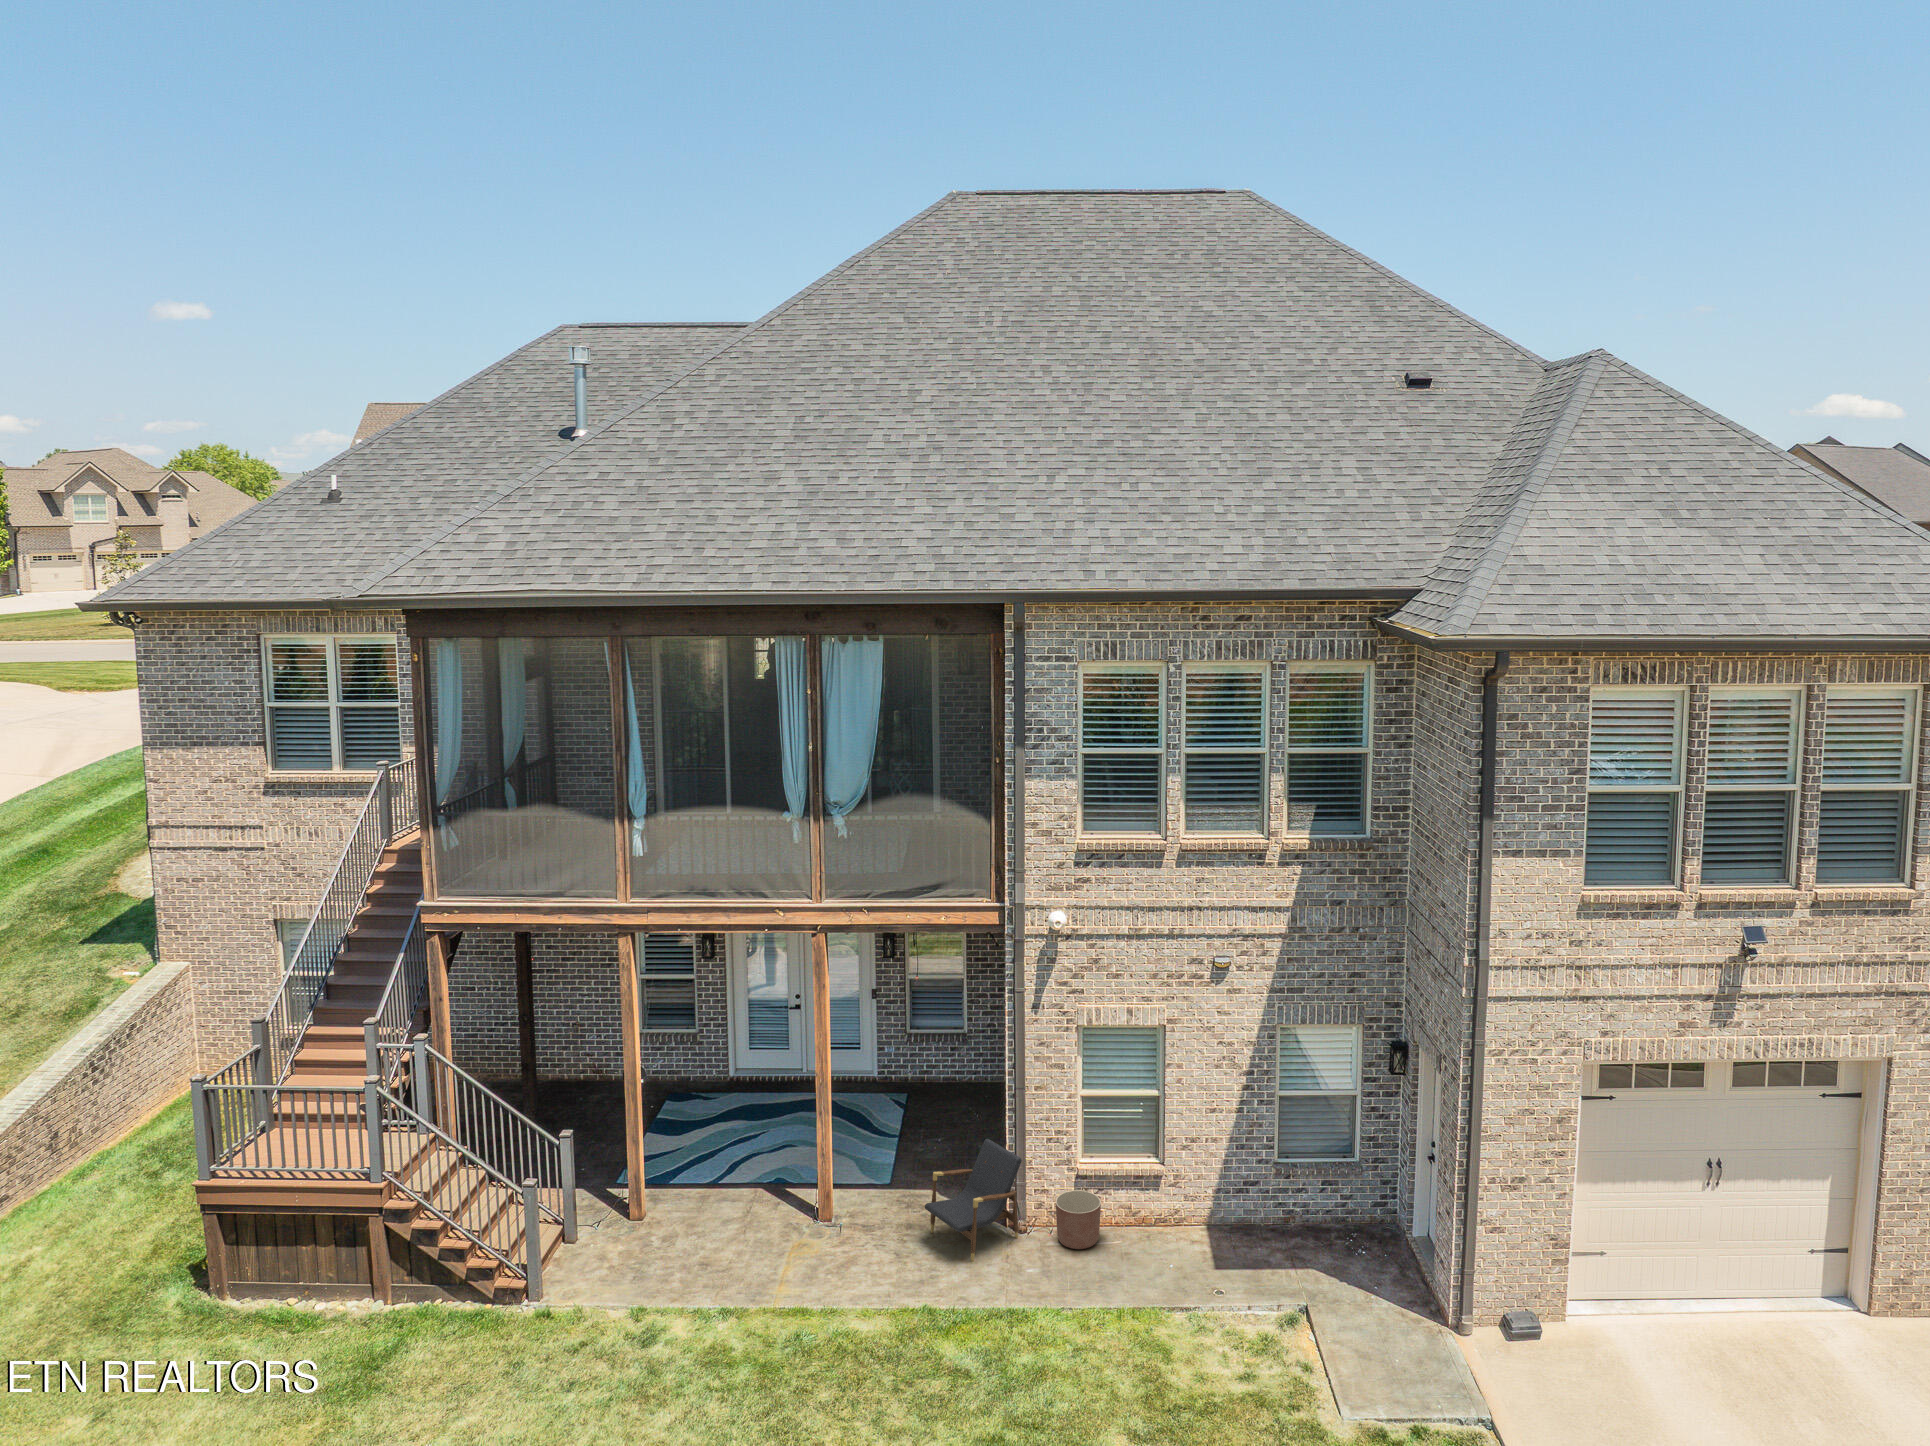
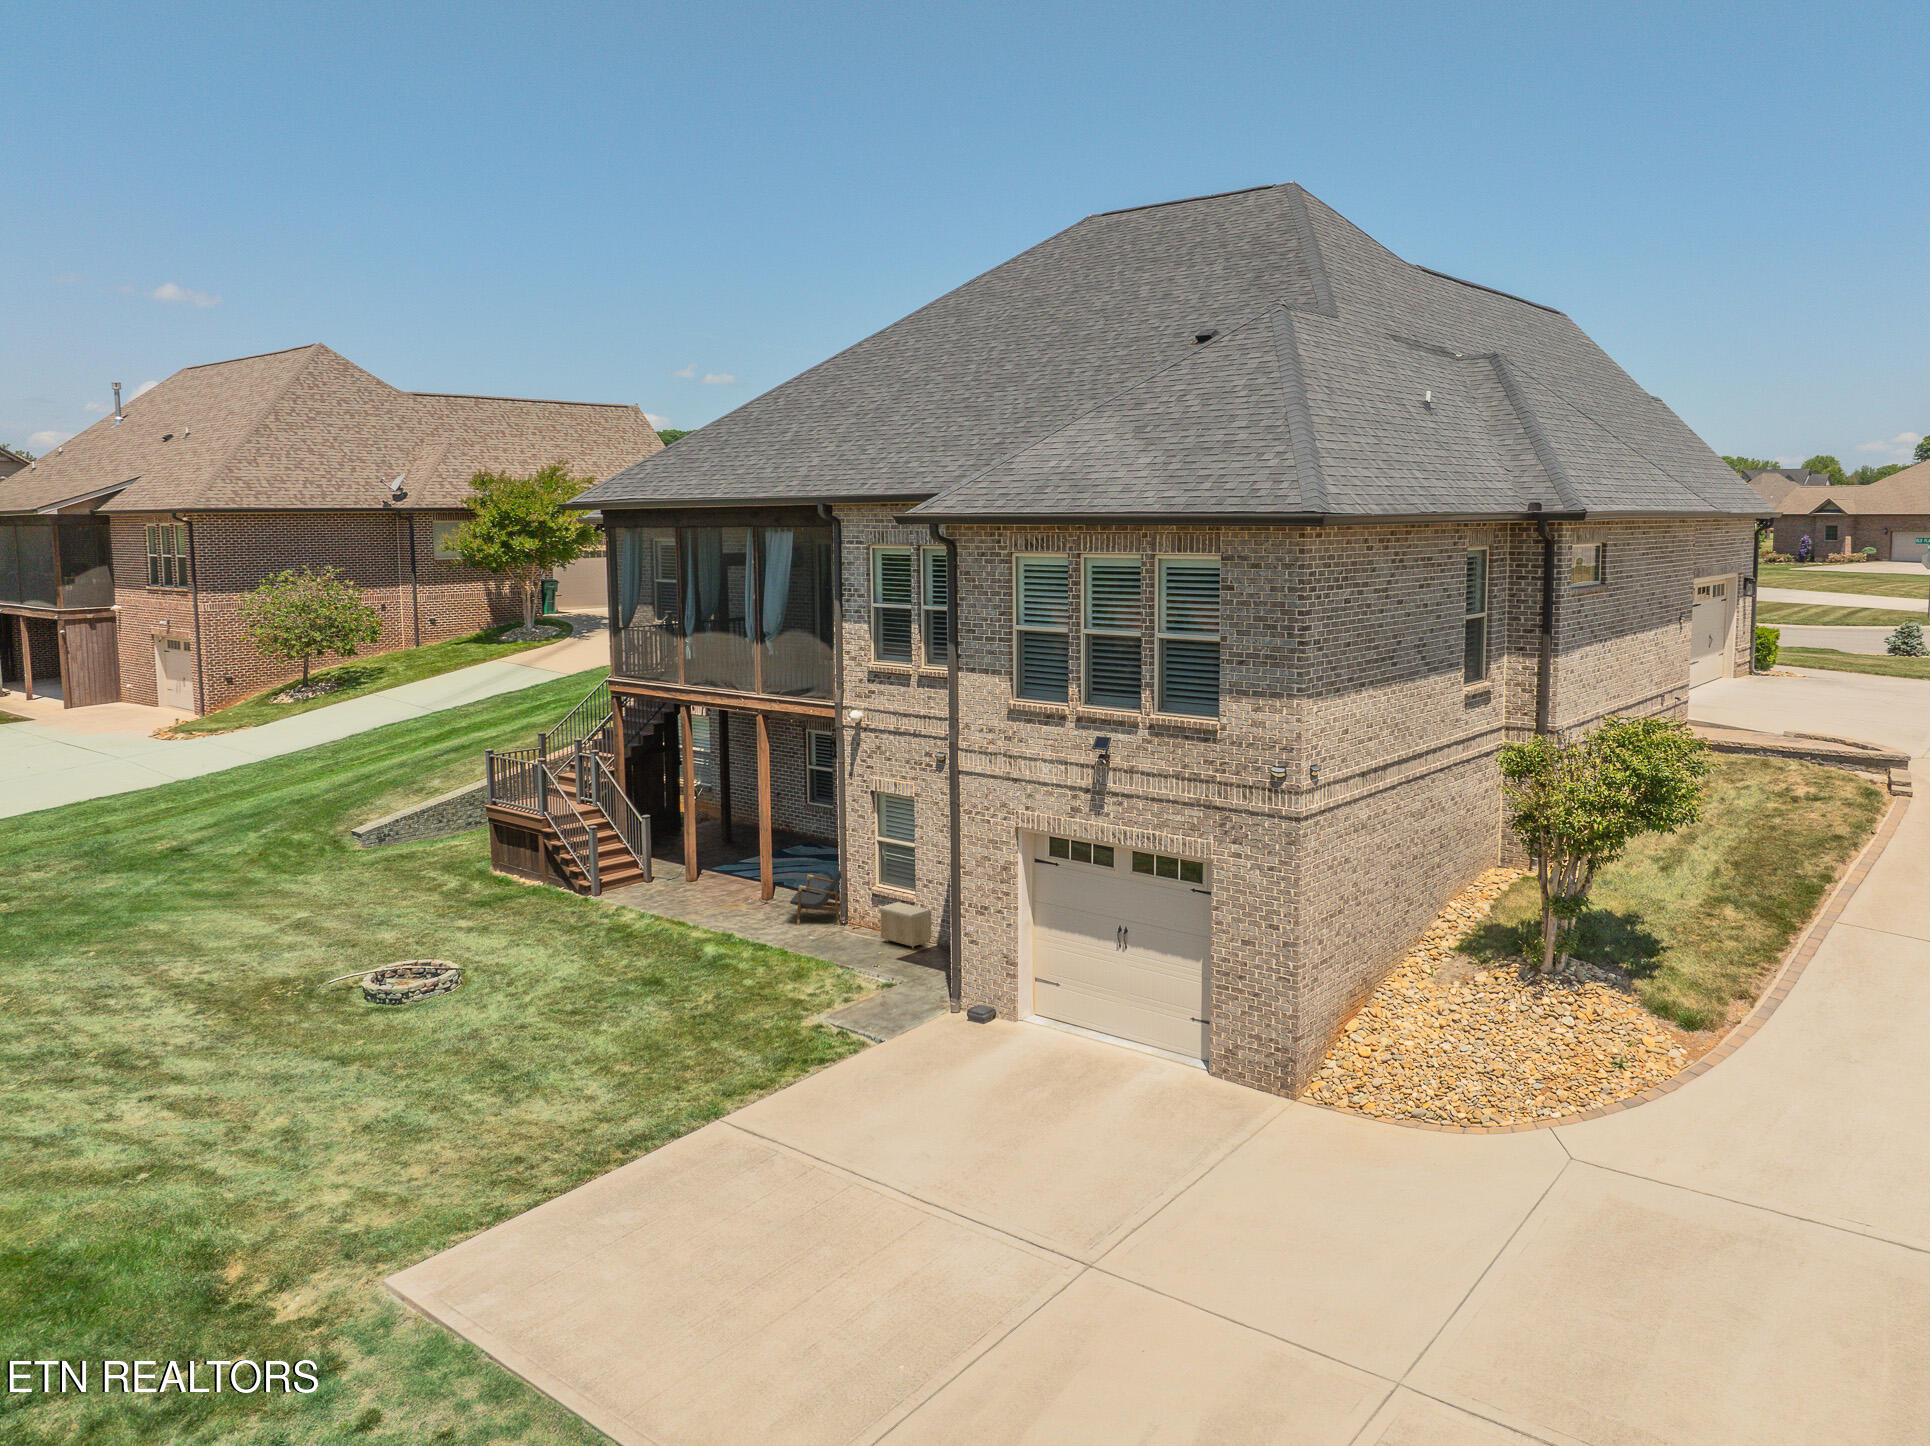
storage bench: none [1133,1180,1204,1246] -> present [879,902,931,949]
planter: present [1056,1190,1101,1249] -> none [847,902,877,935]

